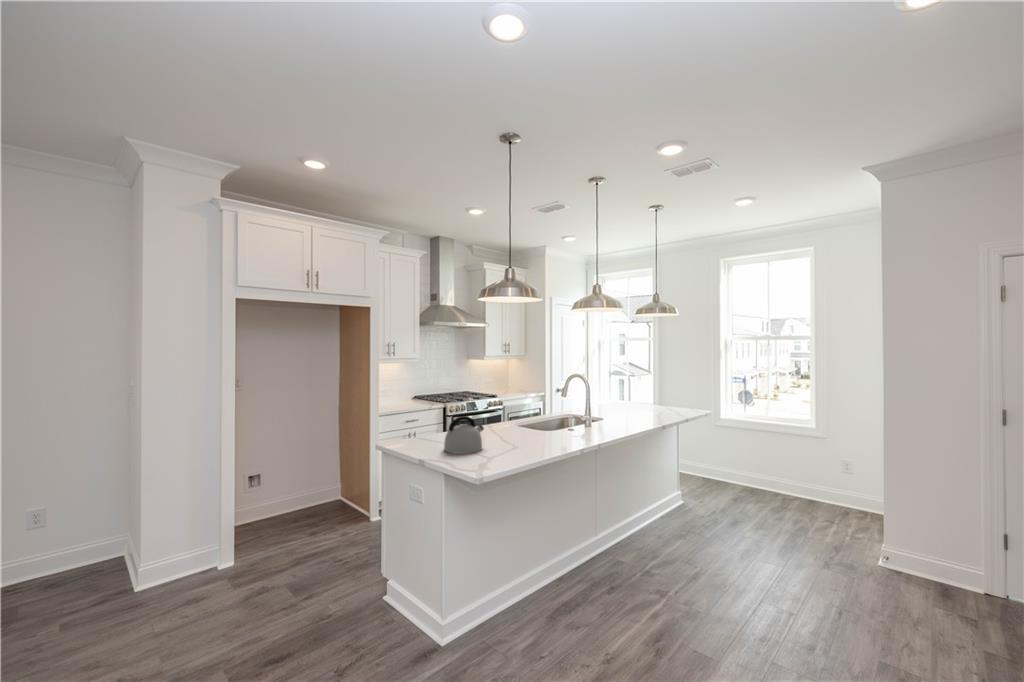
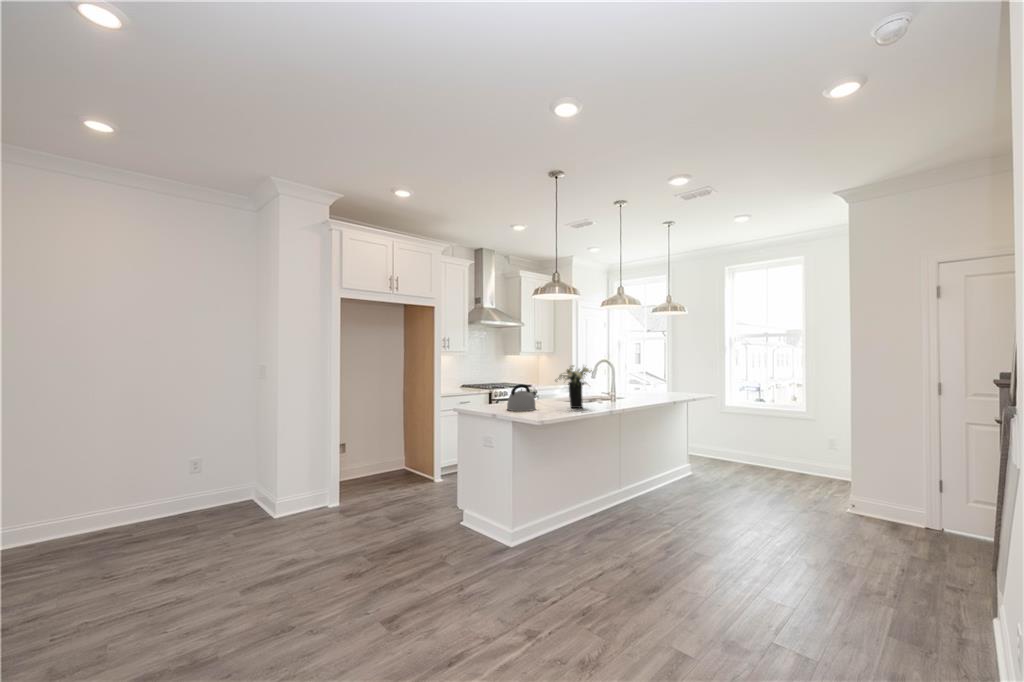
flower arrangement: none [508,388,558,446] -> present [555,365,592,408]

